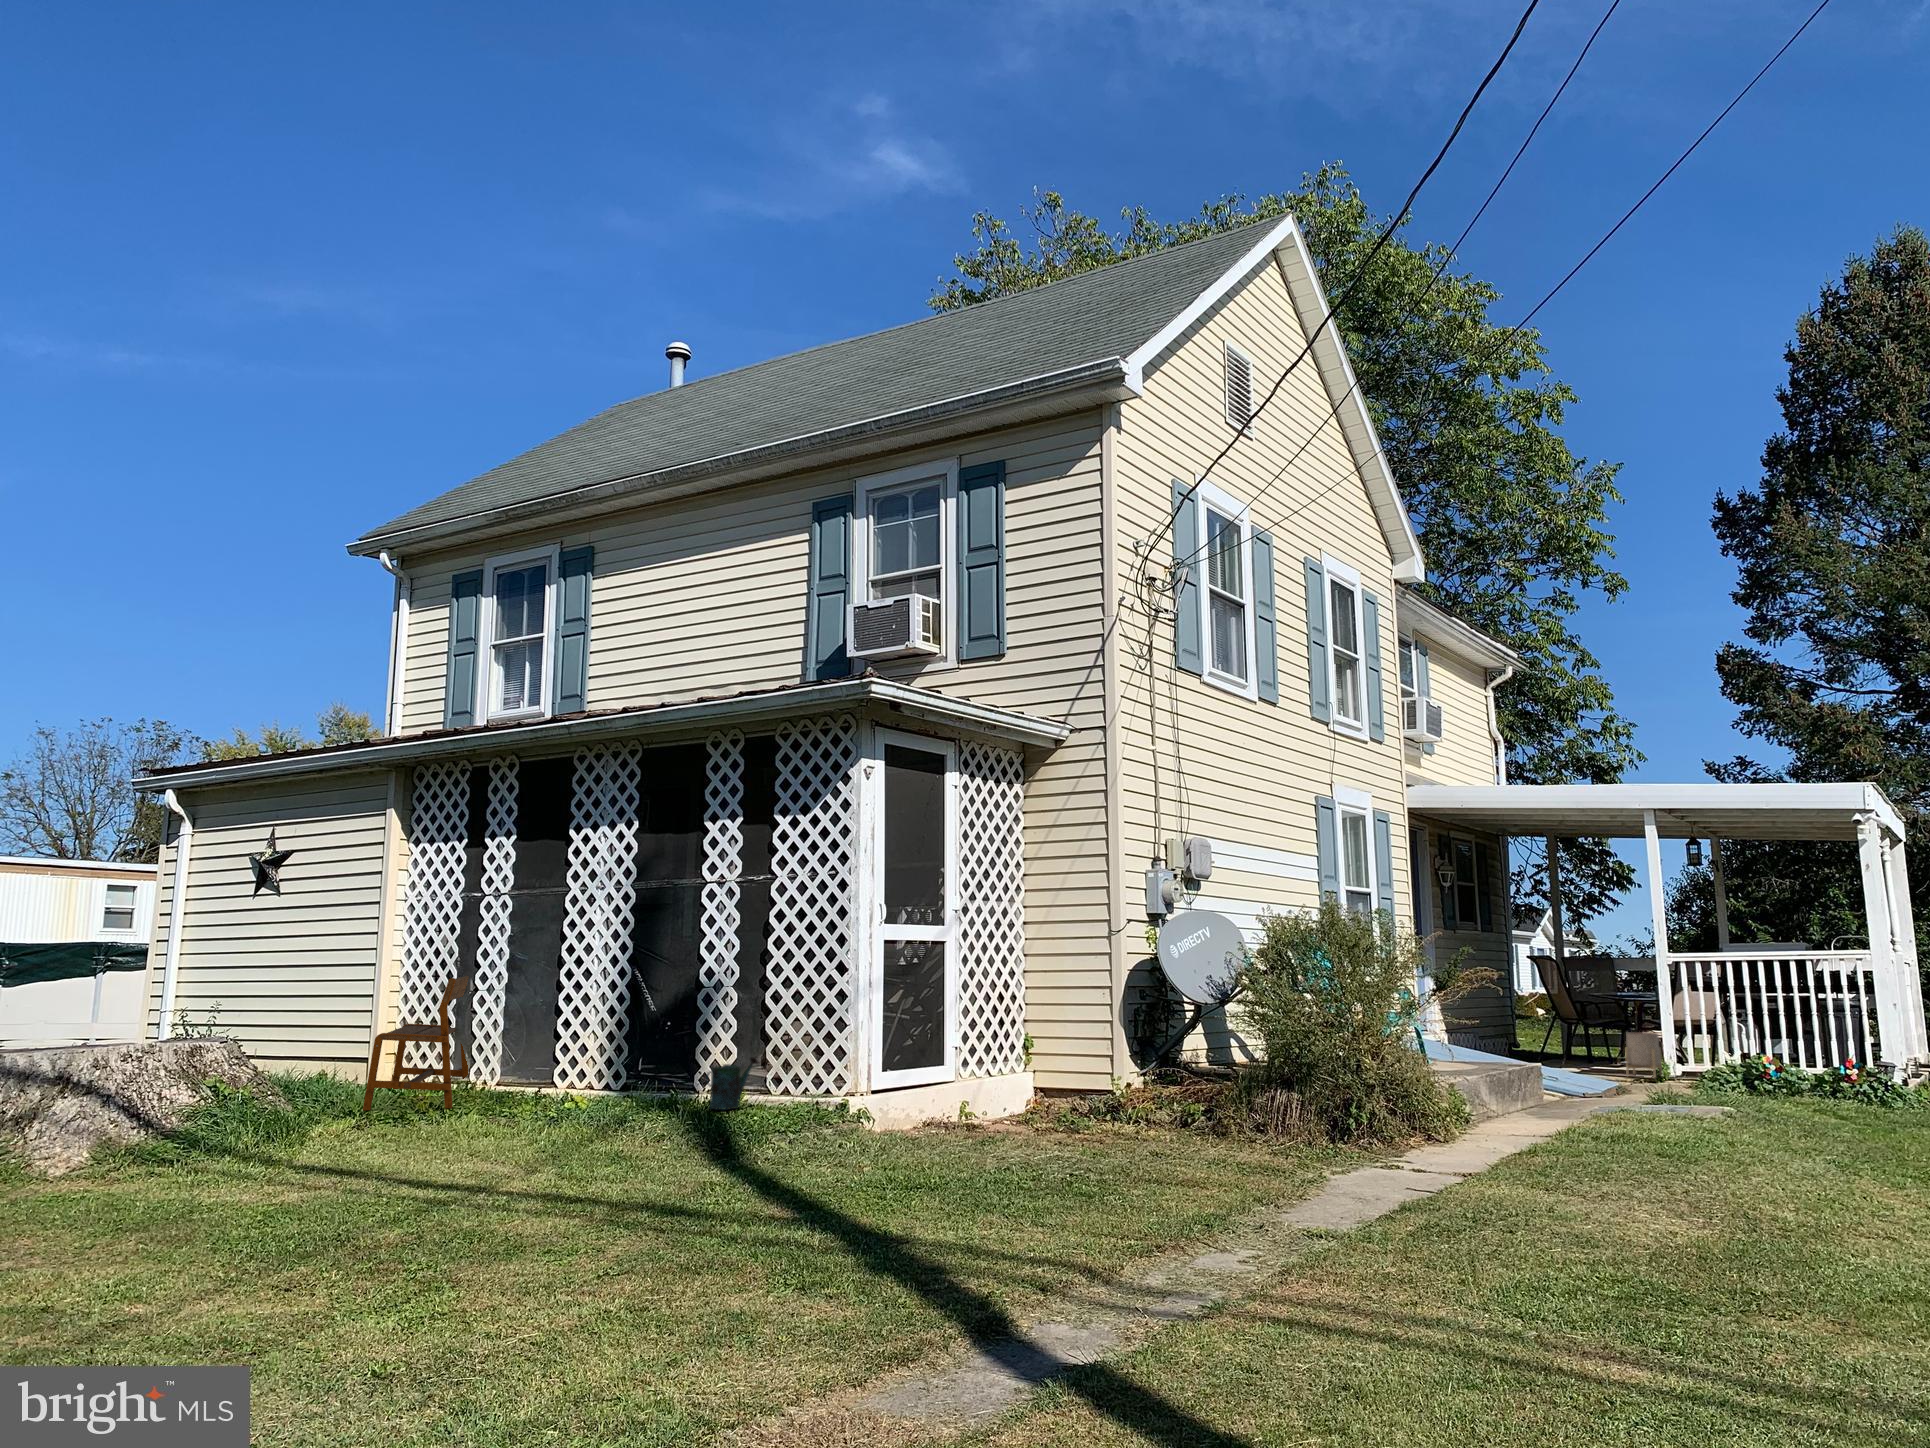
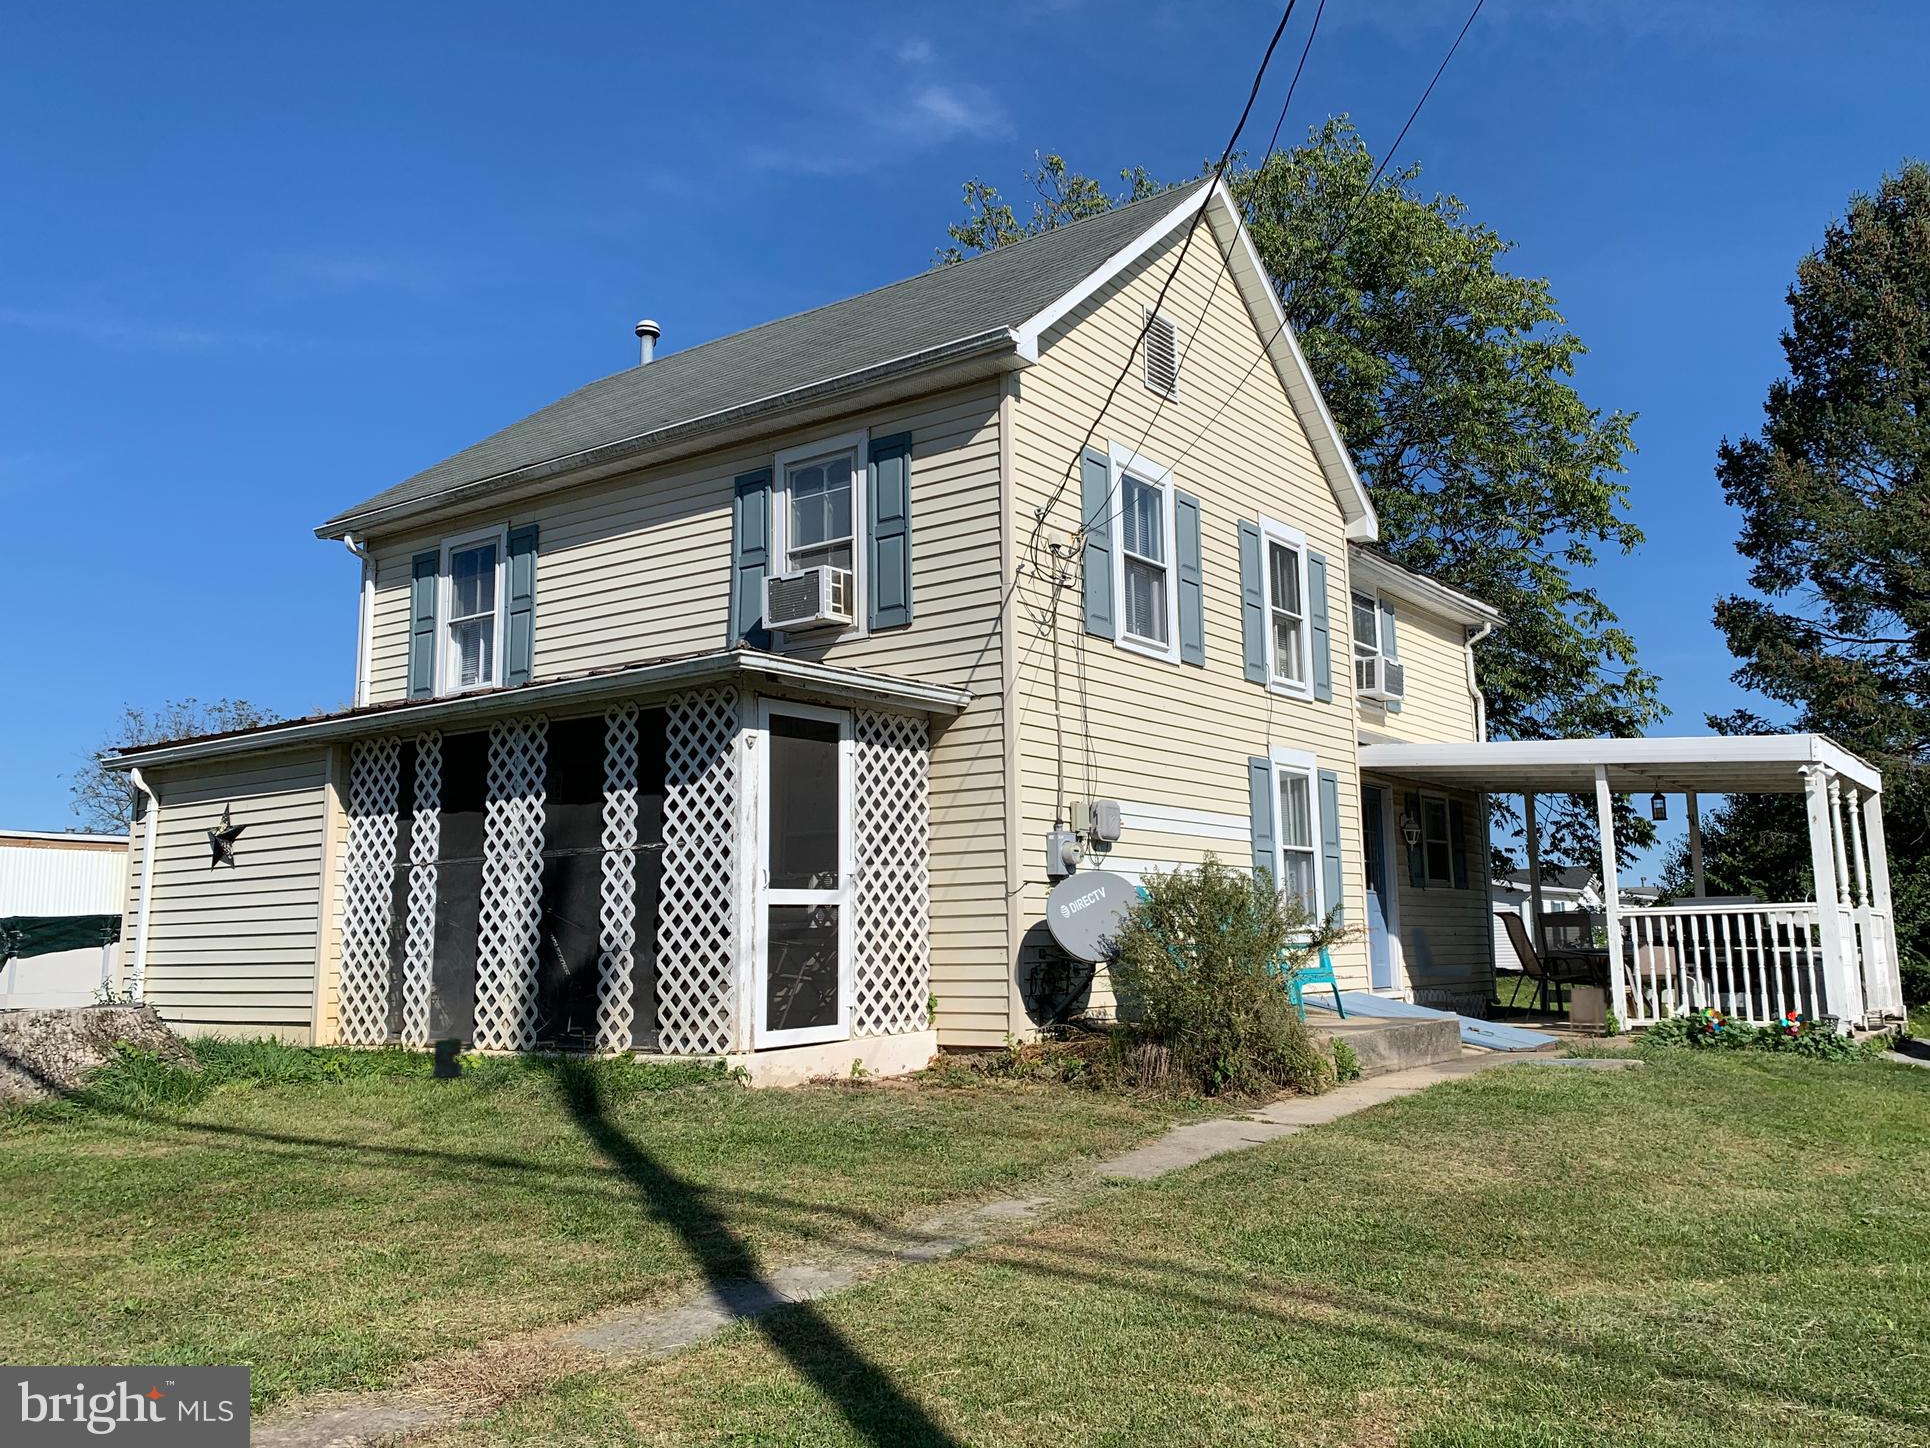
chair: none [1444,968,1503,1049] -> present [1411,927,1472,1007]
bench: present [363,976,469,1110] -> none [291,942,406,1072]
watering can: present [705,1057,758,1110] -> present [427,1031,483,1077]

